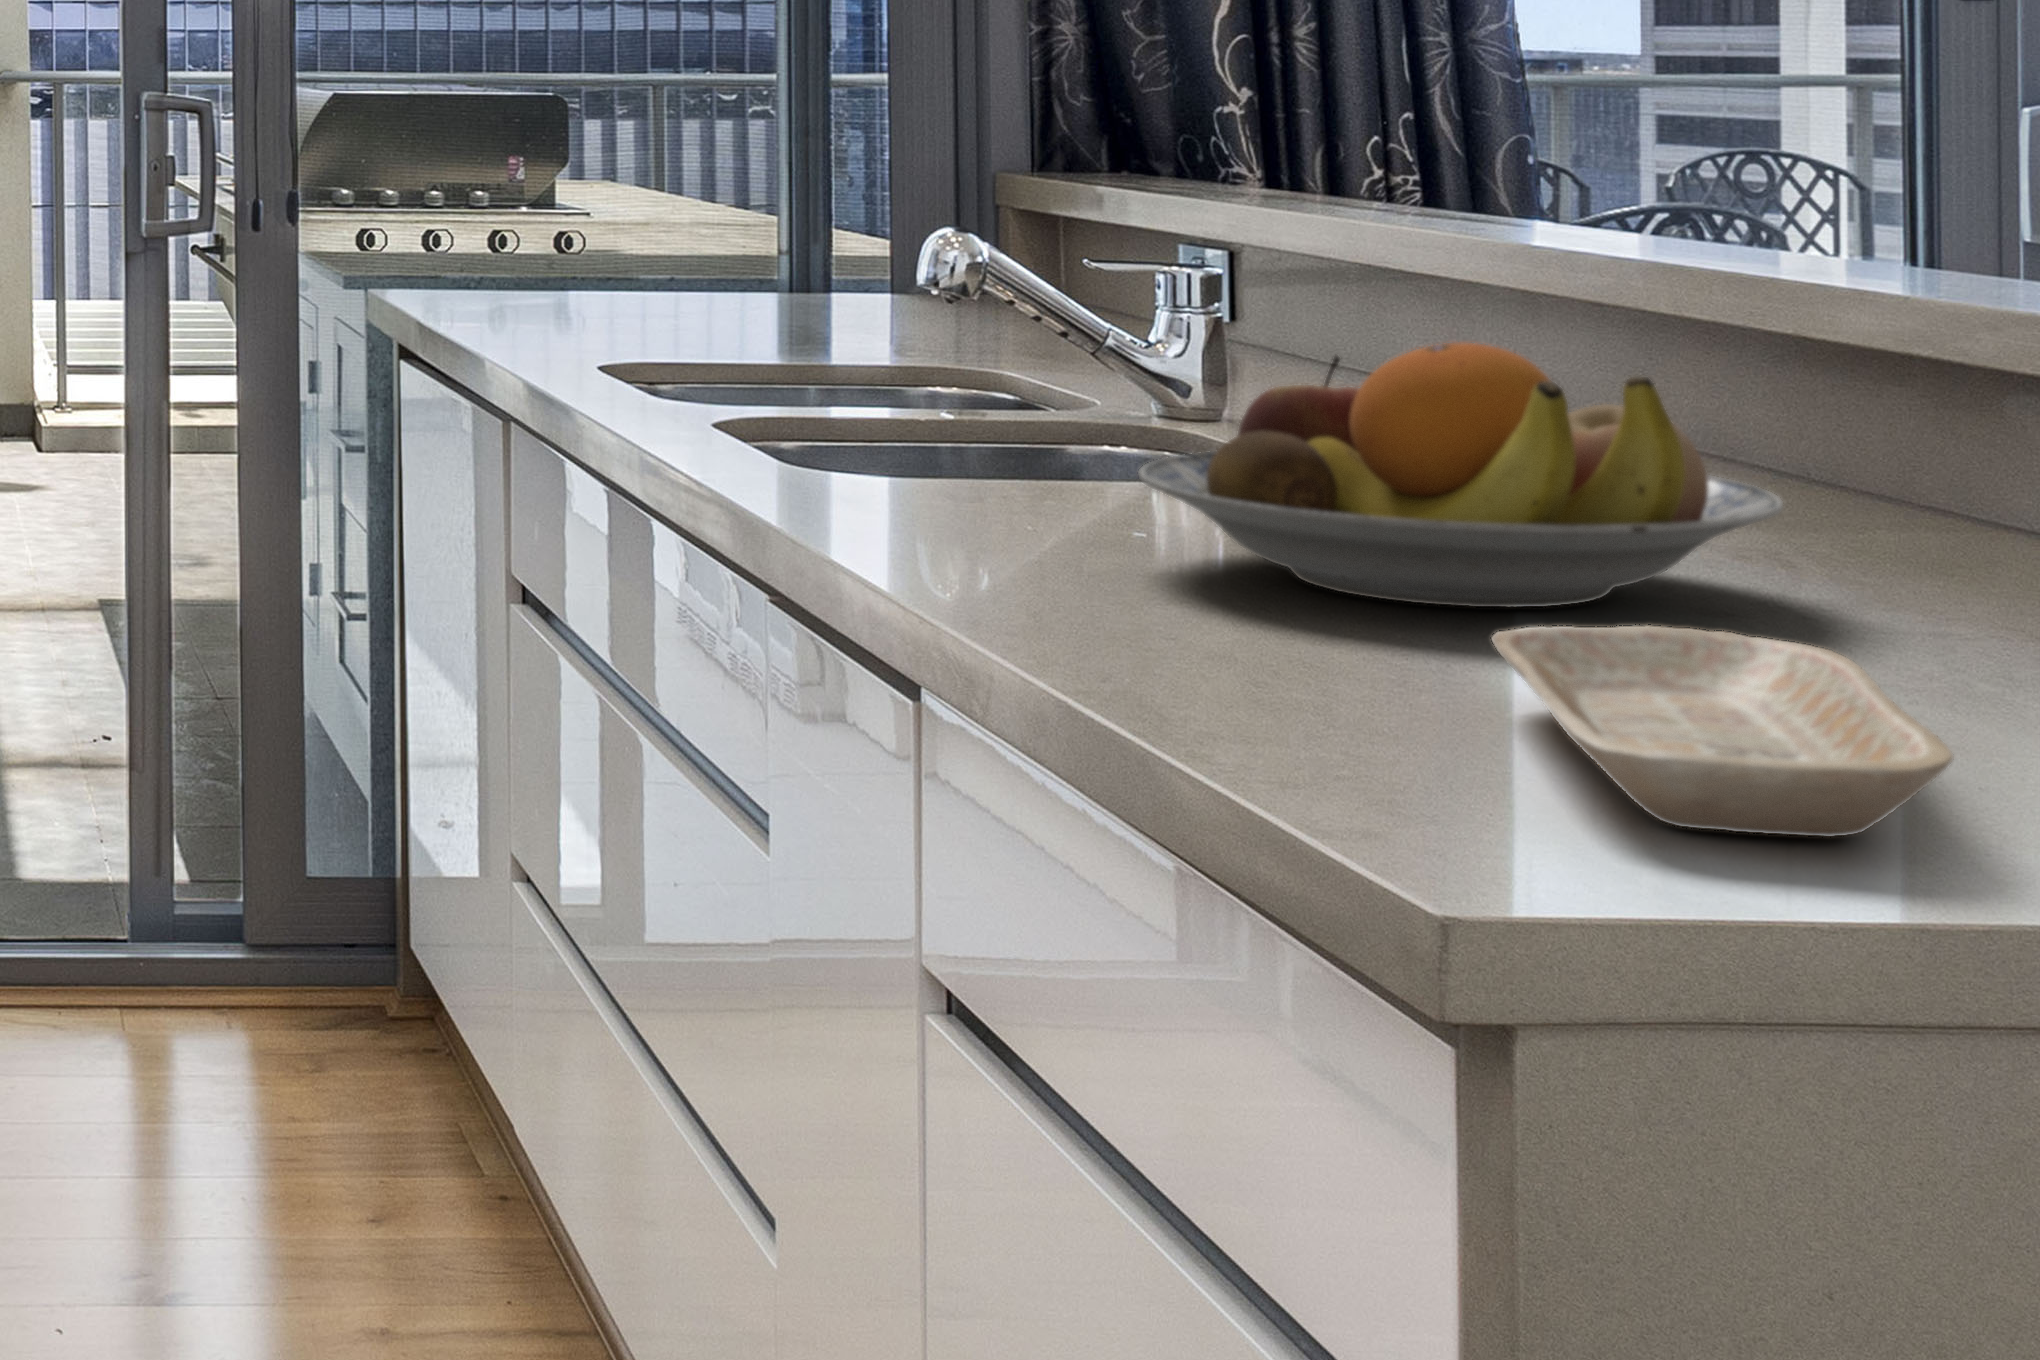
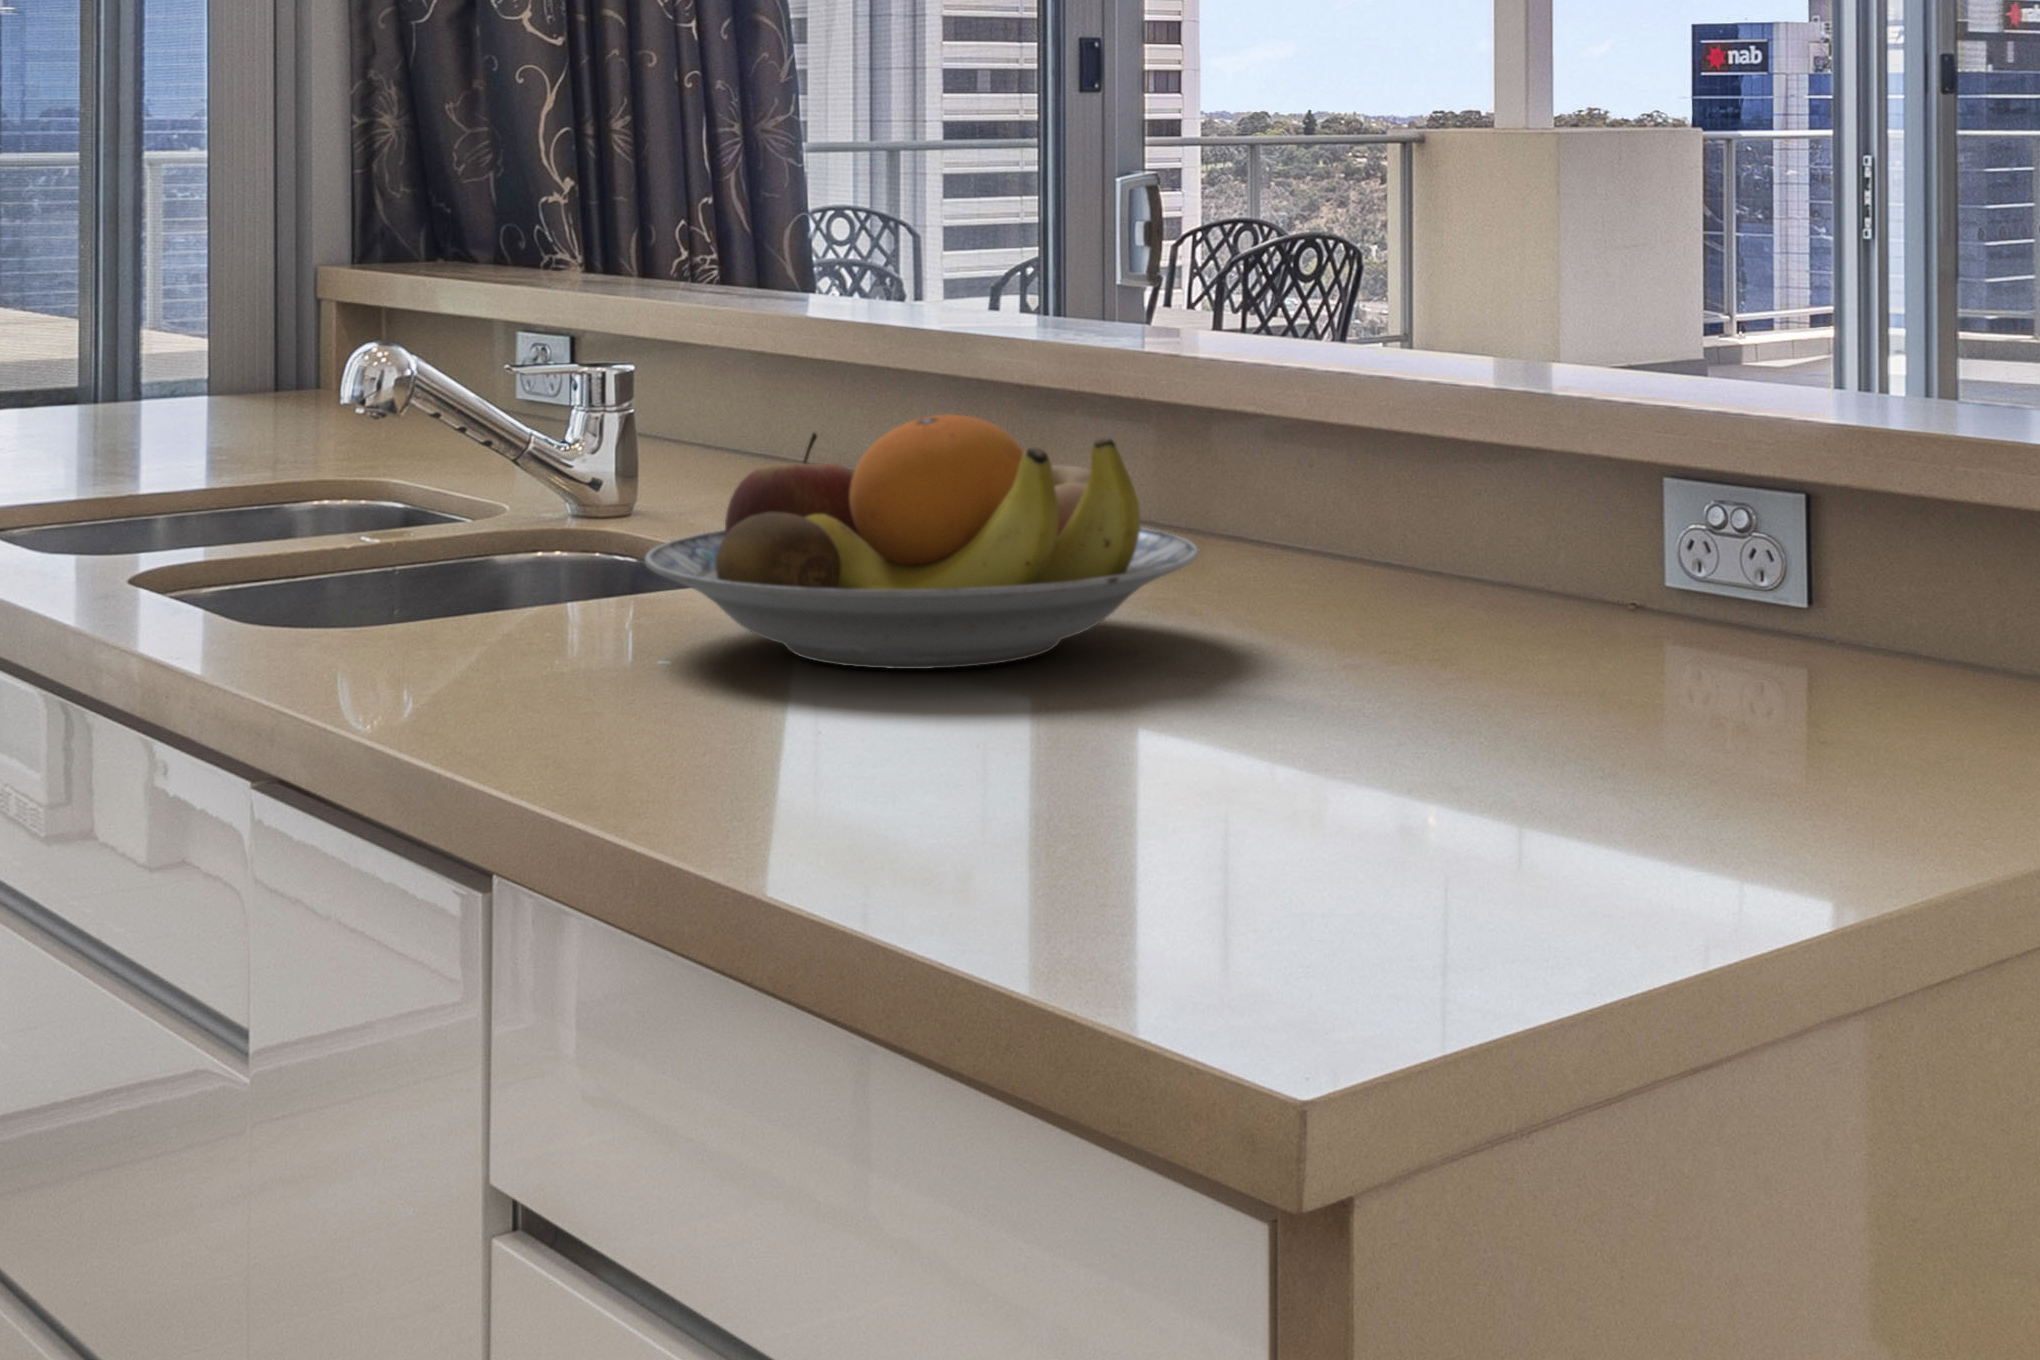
tray: present [1492,626,1954,837] -> none [1049,671,1494,865]

